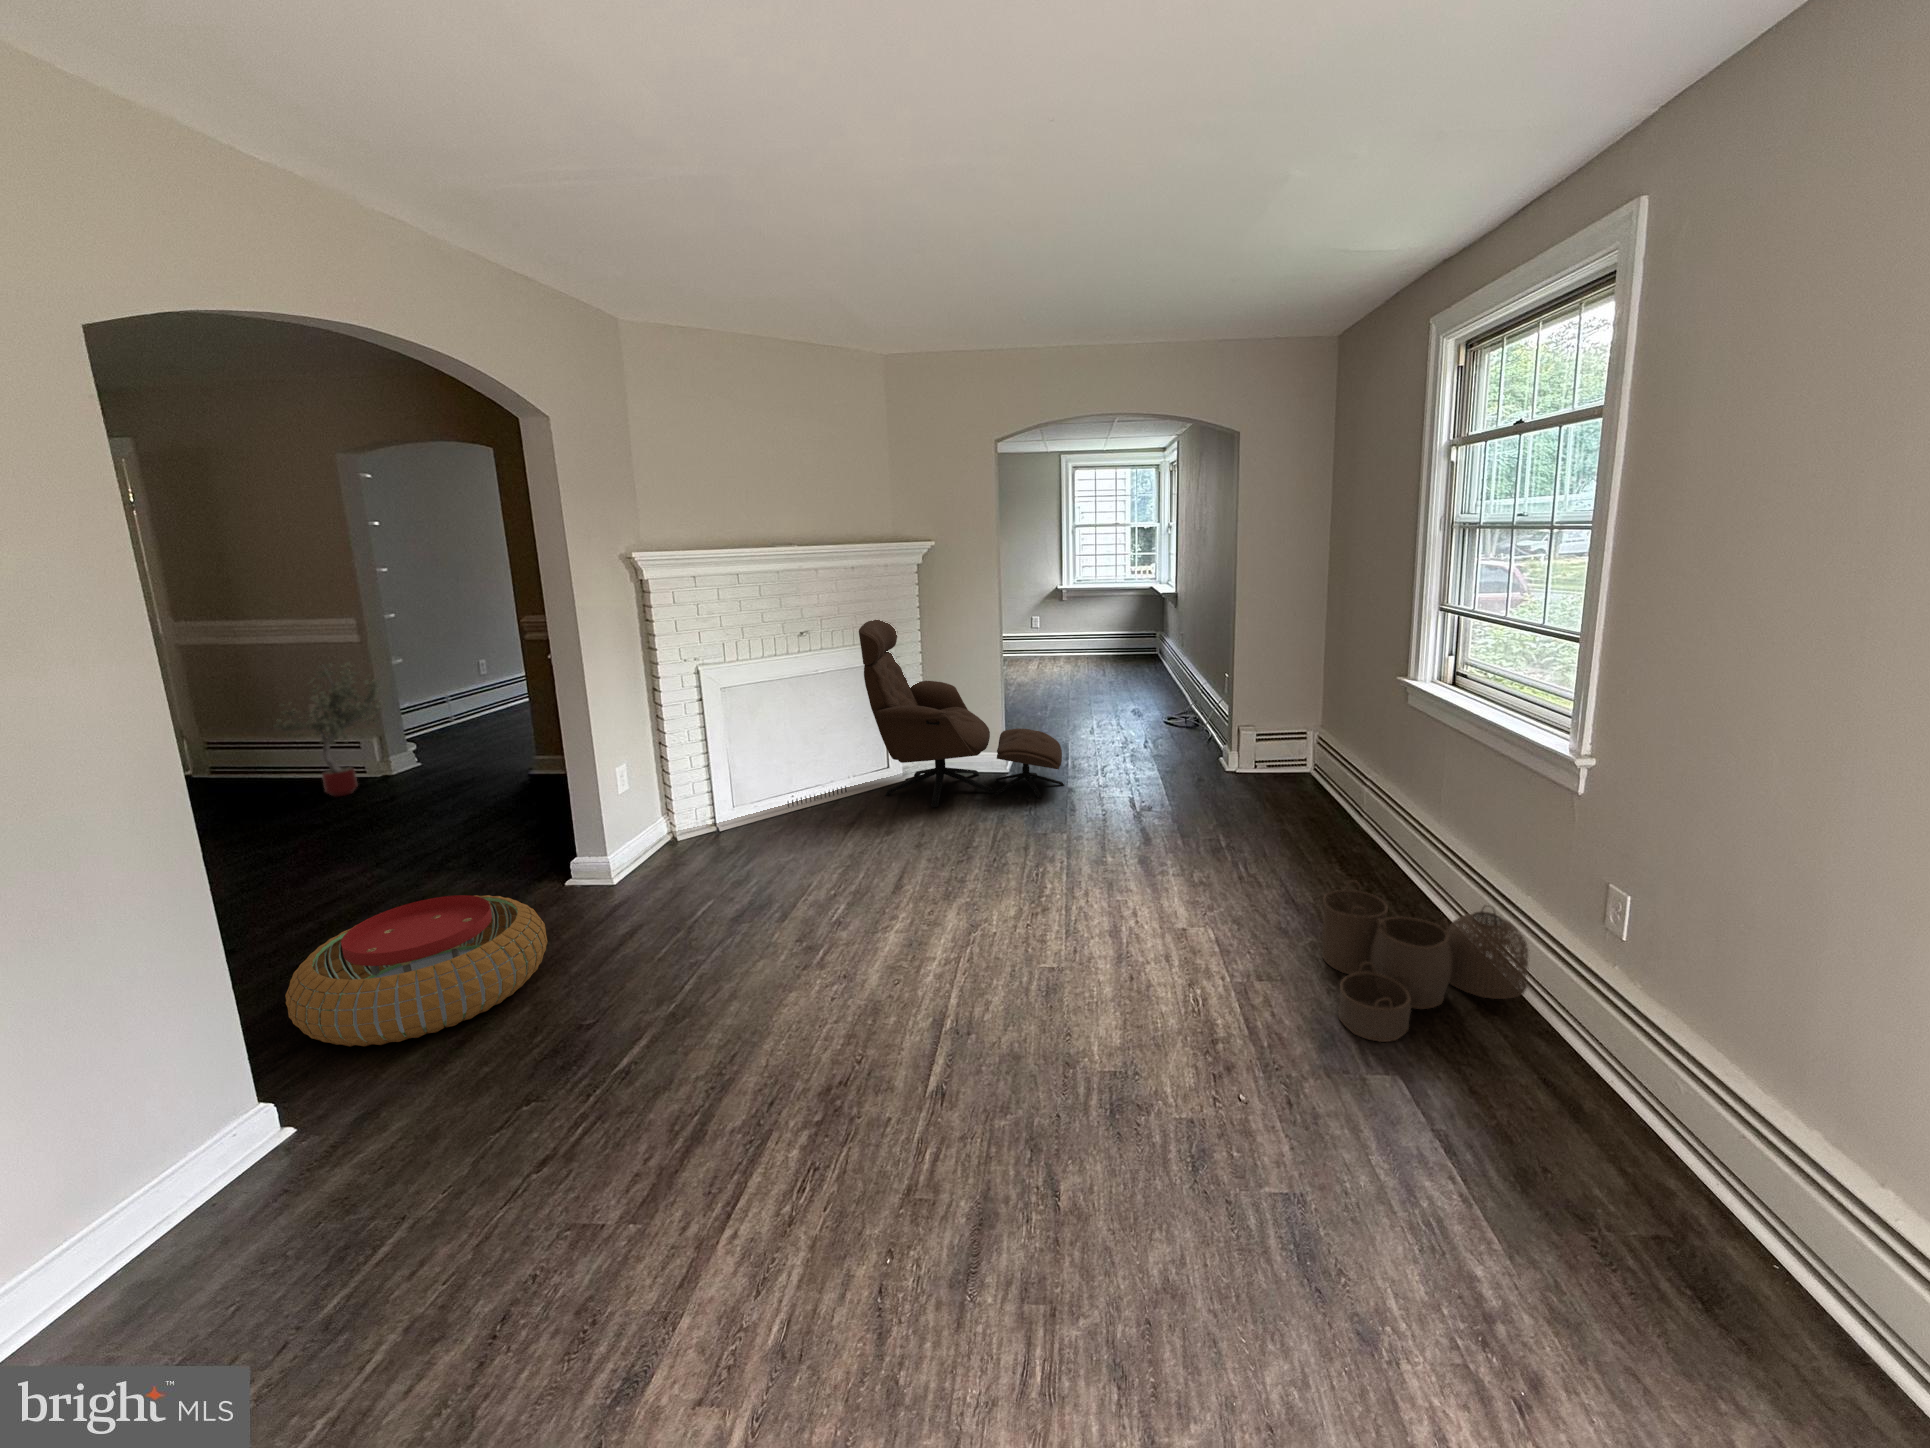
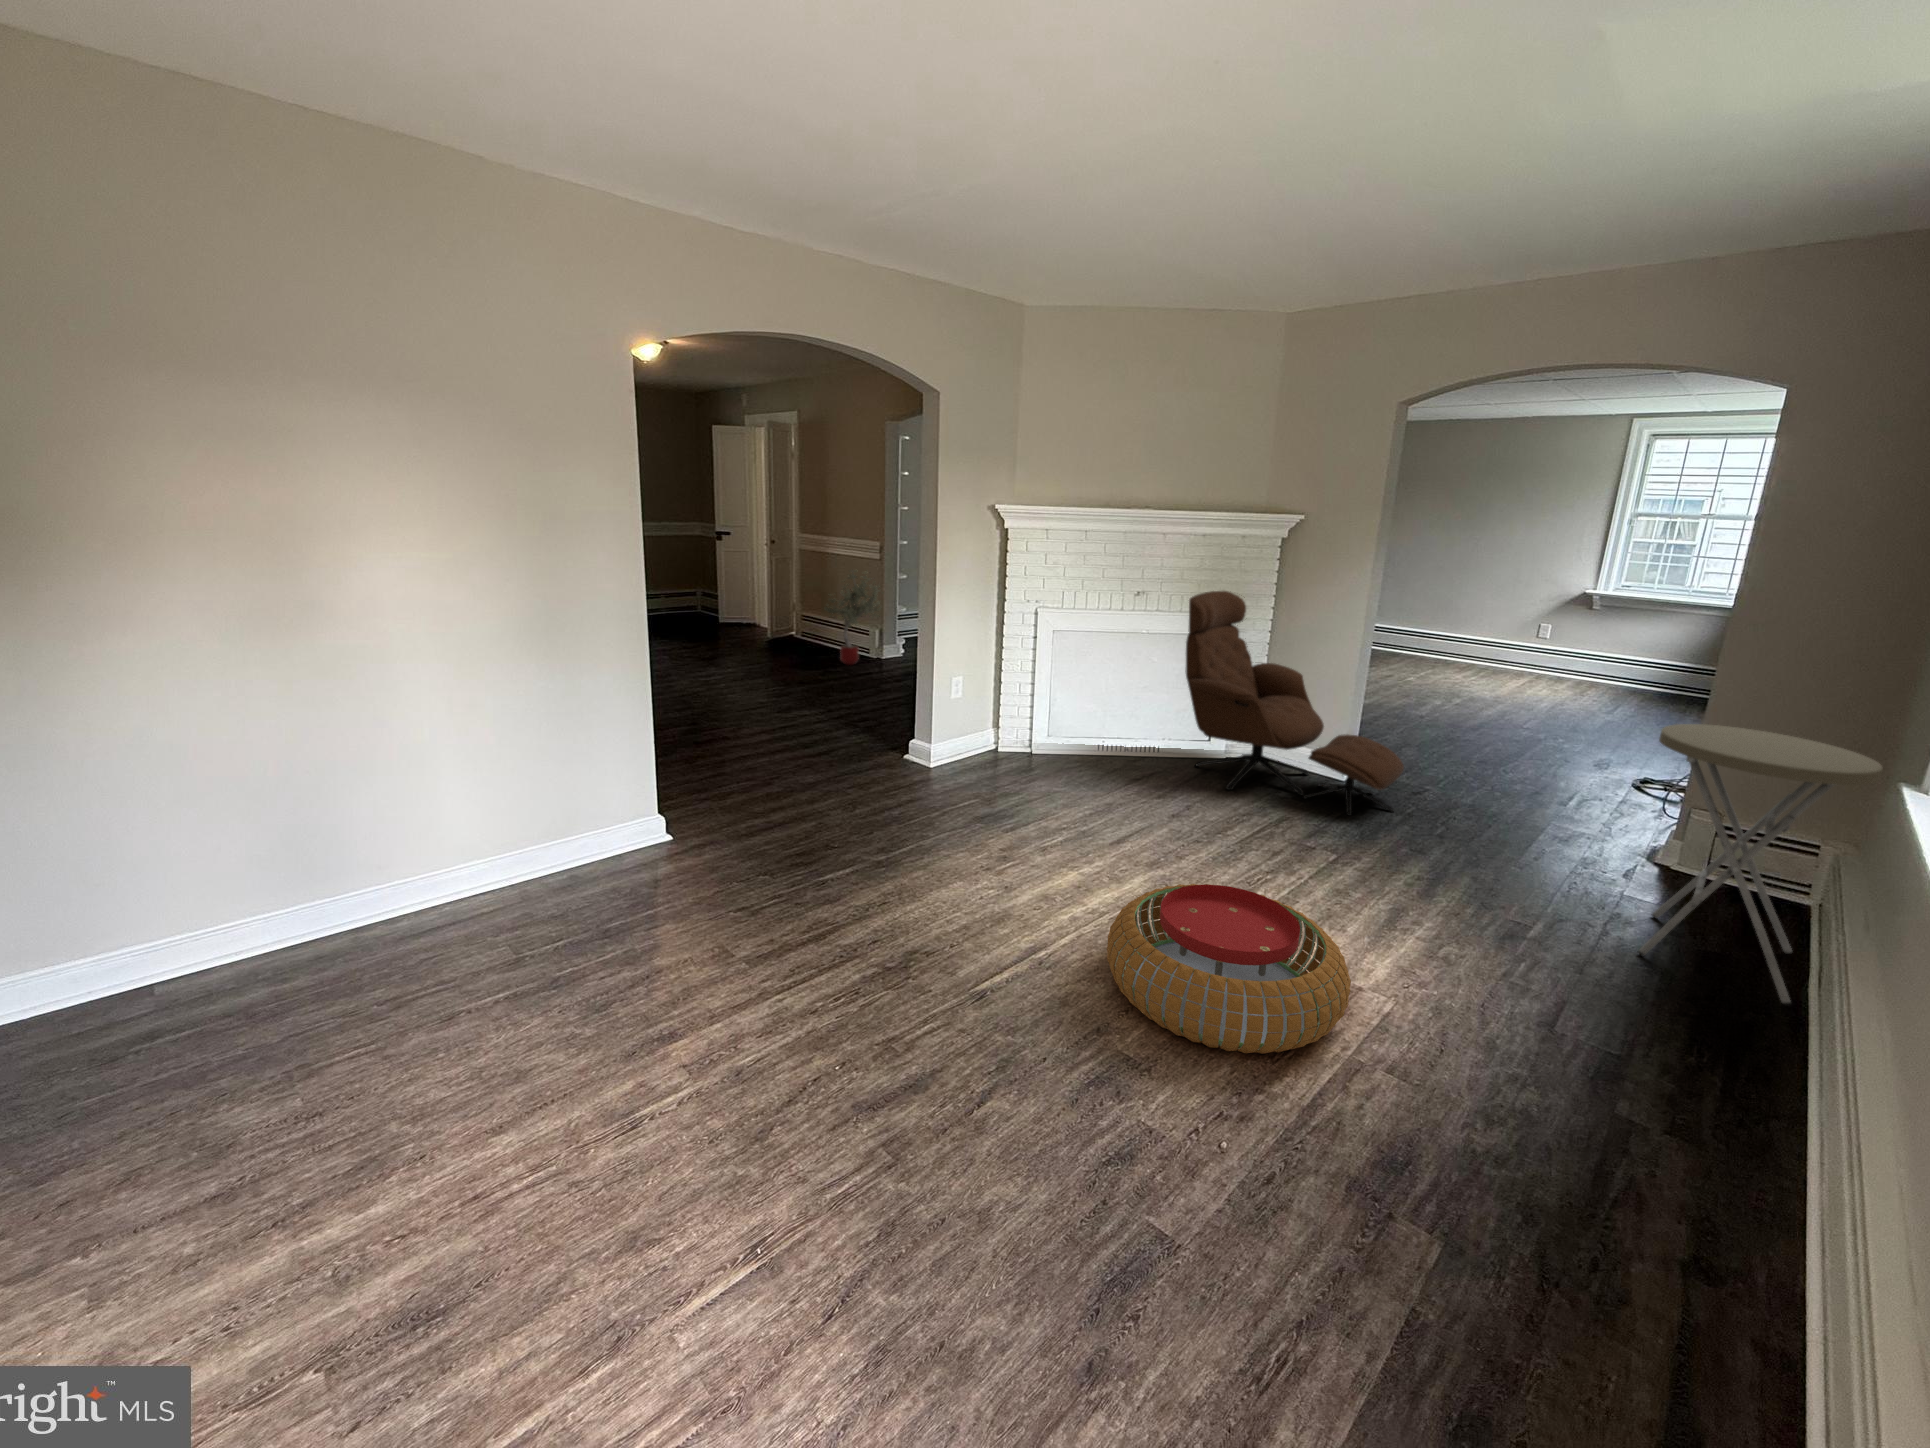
side table: none [1257,661,1373,834] -> present [1638,724,1883,1006]
woven basket: present [1322,881,1528,1042] -> none [1433,1015,1838,1291]
pouf: present [285,895,548,1046] -> present [1107,884,1351,1054]

